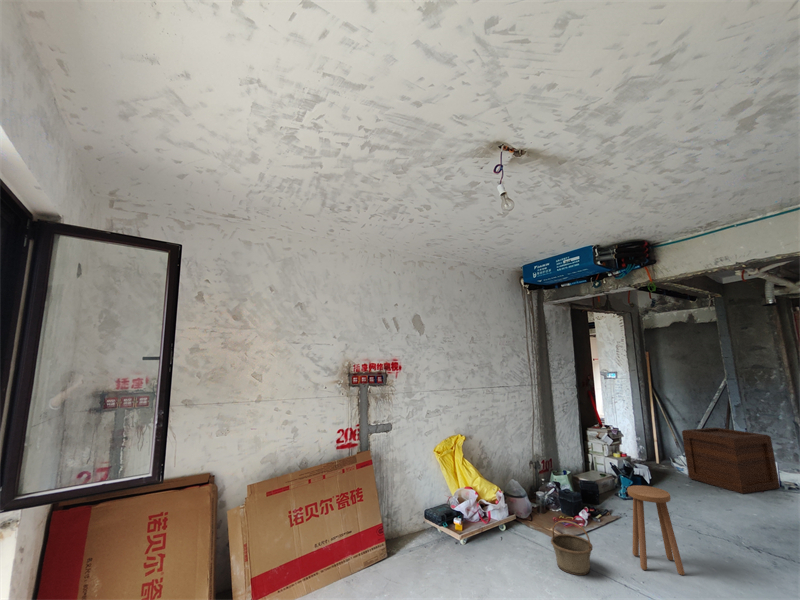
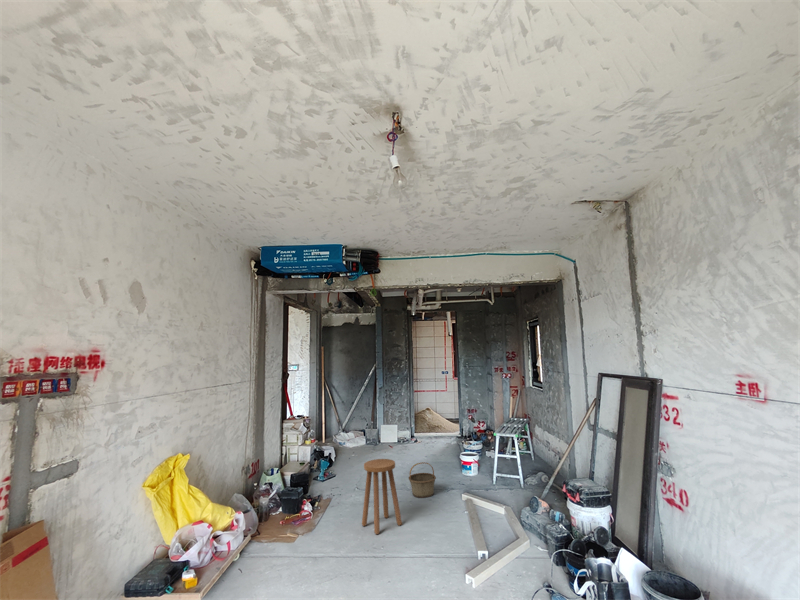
wooden crate: present [682,427,780,494] -> none [351,406,402,453]
basket: present [551,521,593,575] -> present [409,462,436,498]

